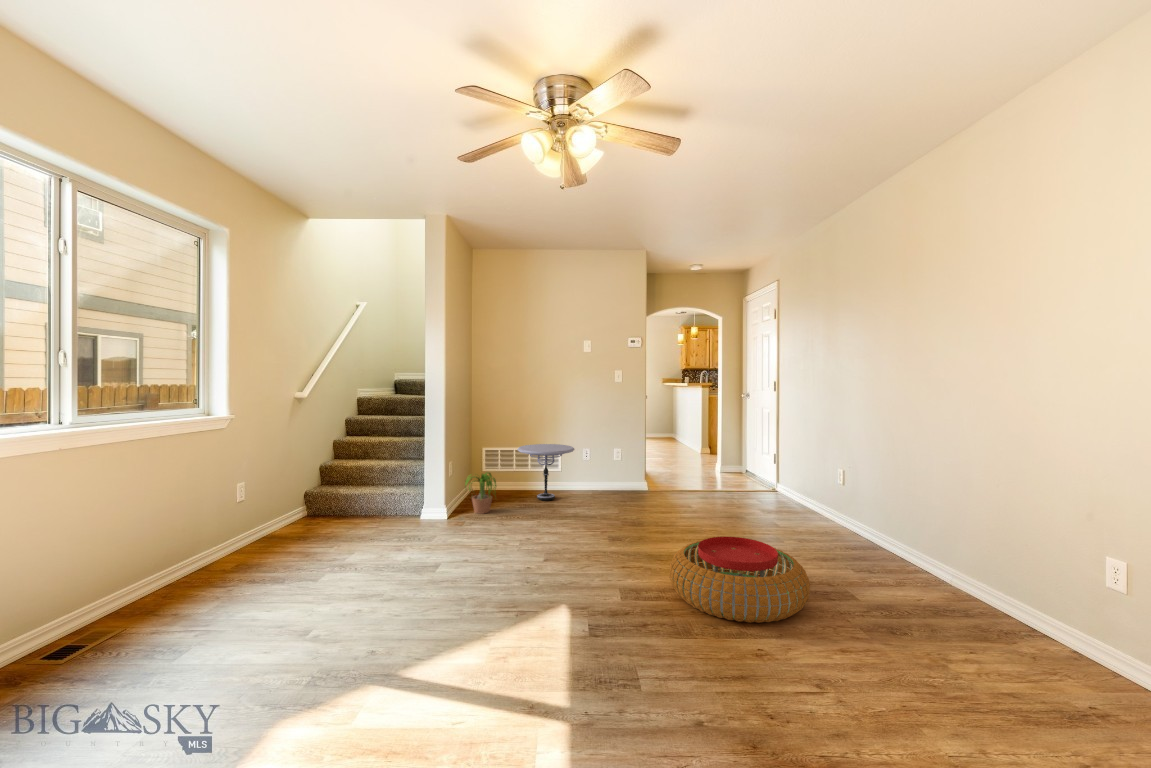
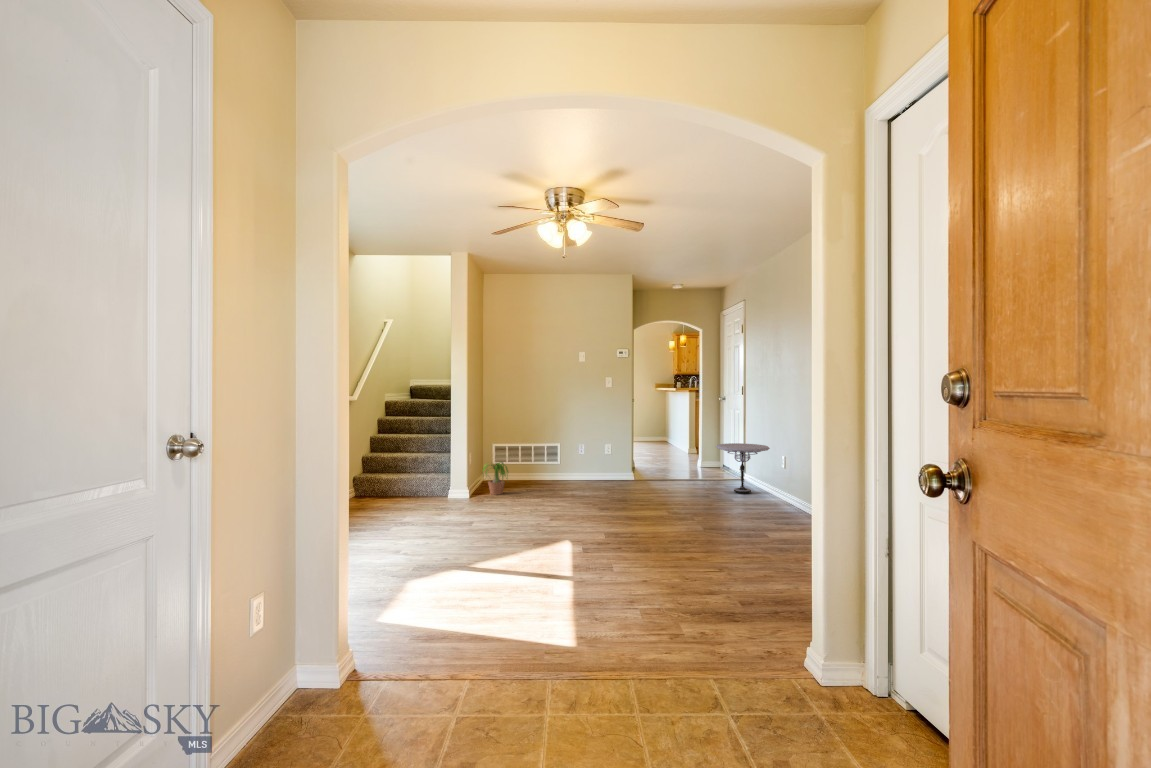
side table: present [517,444,575,501] -> present [716,443,770,494]
pouf: present [670,537,810,623] -> none [640,497,736,547]

